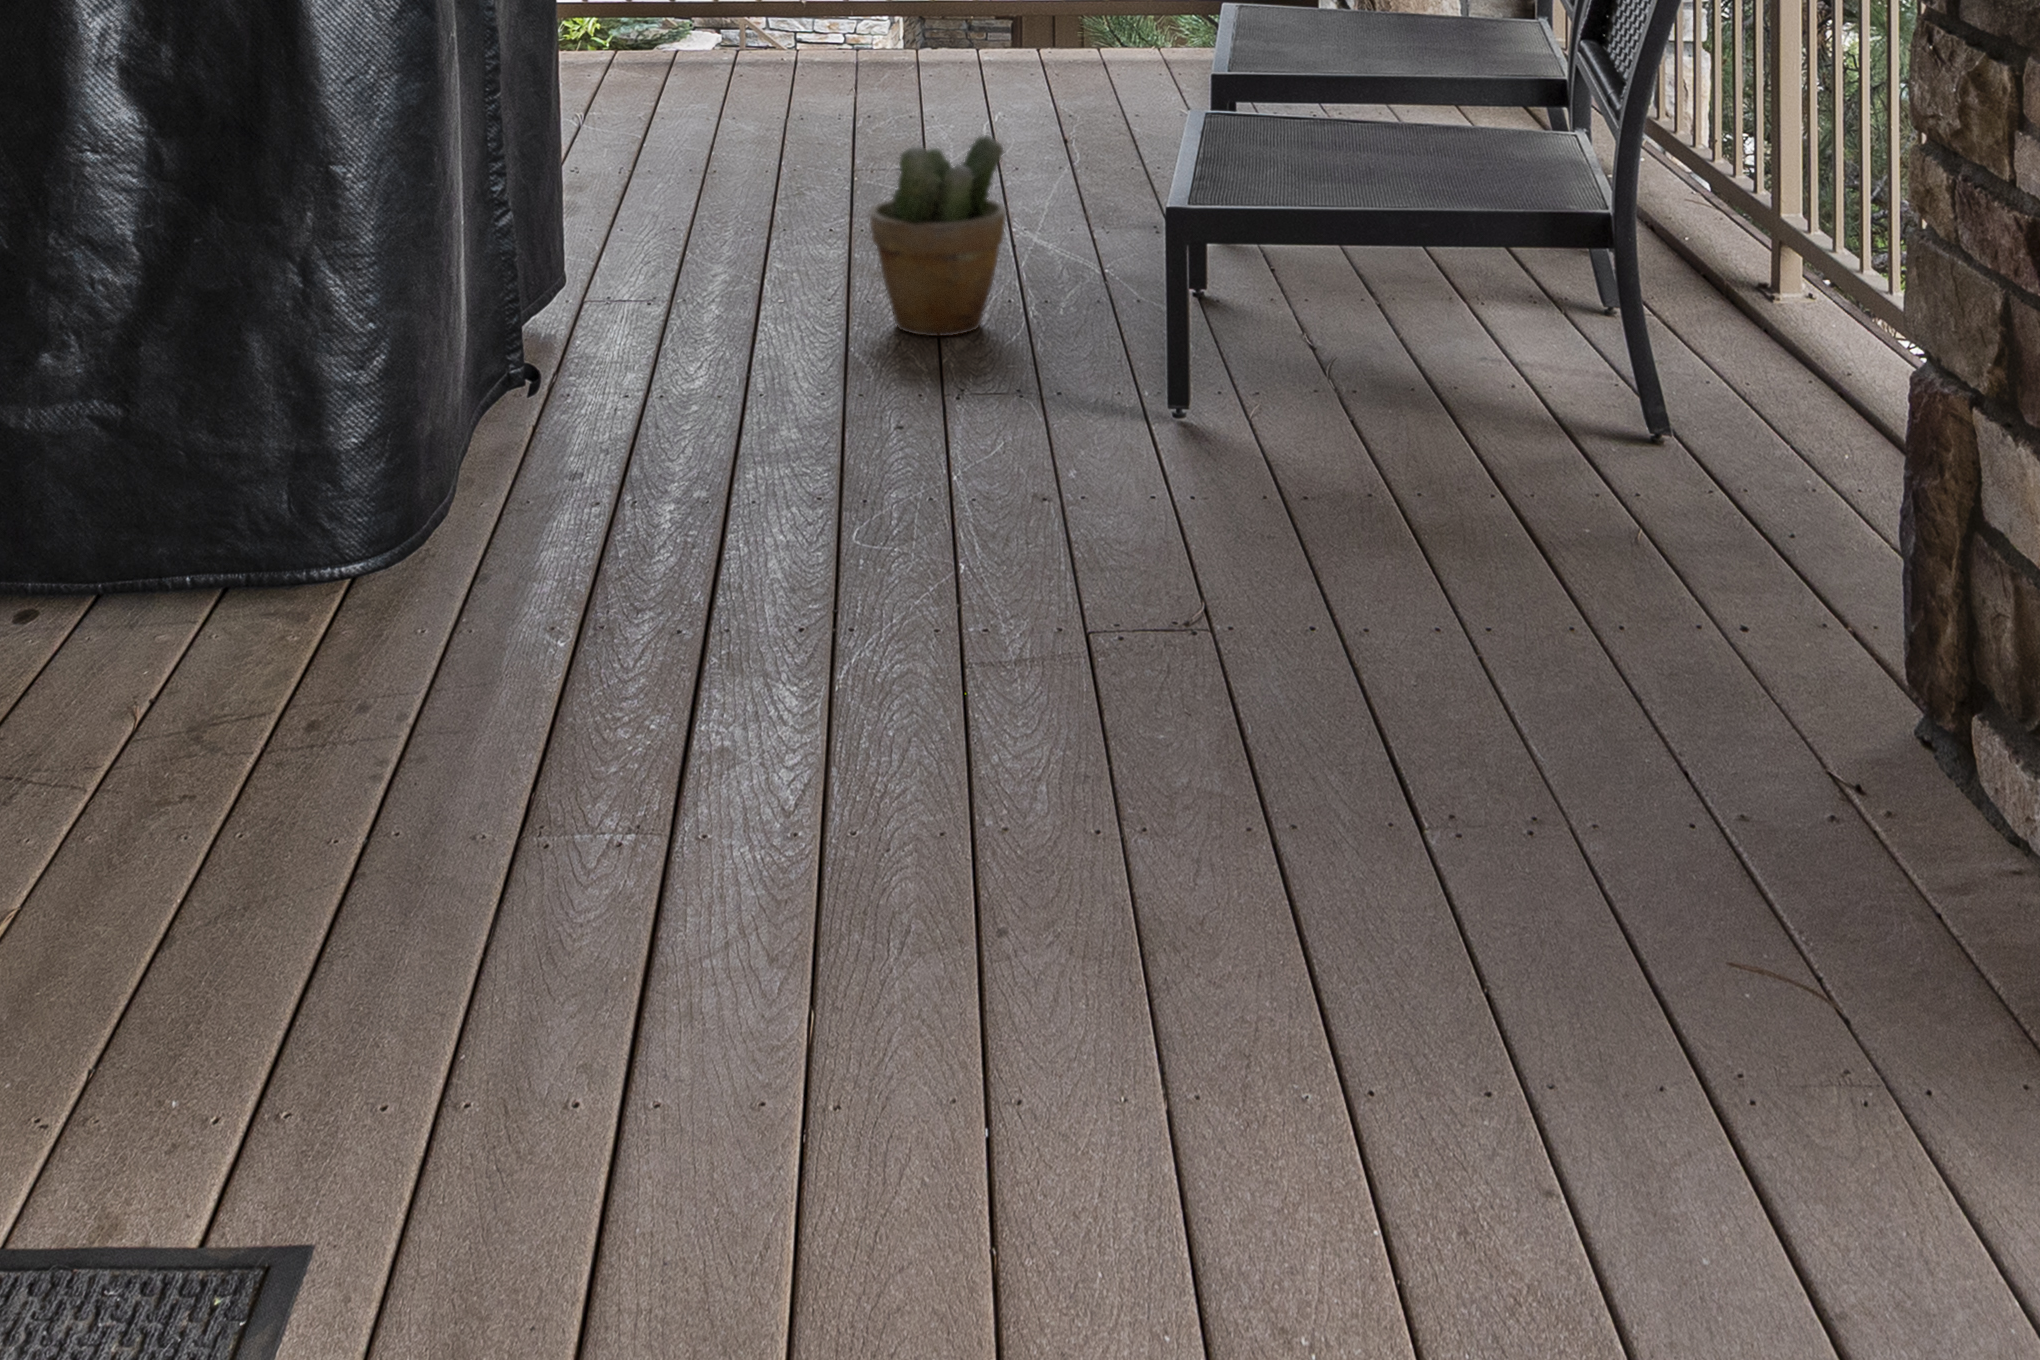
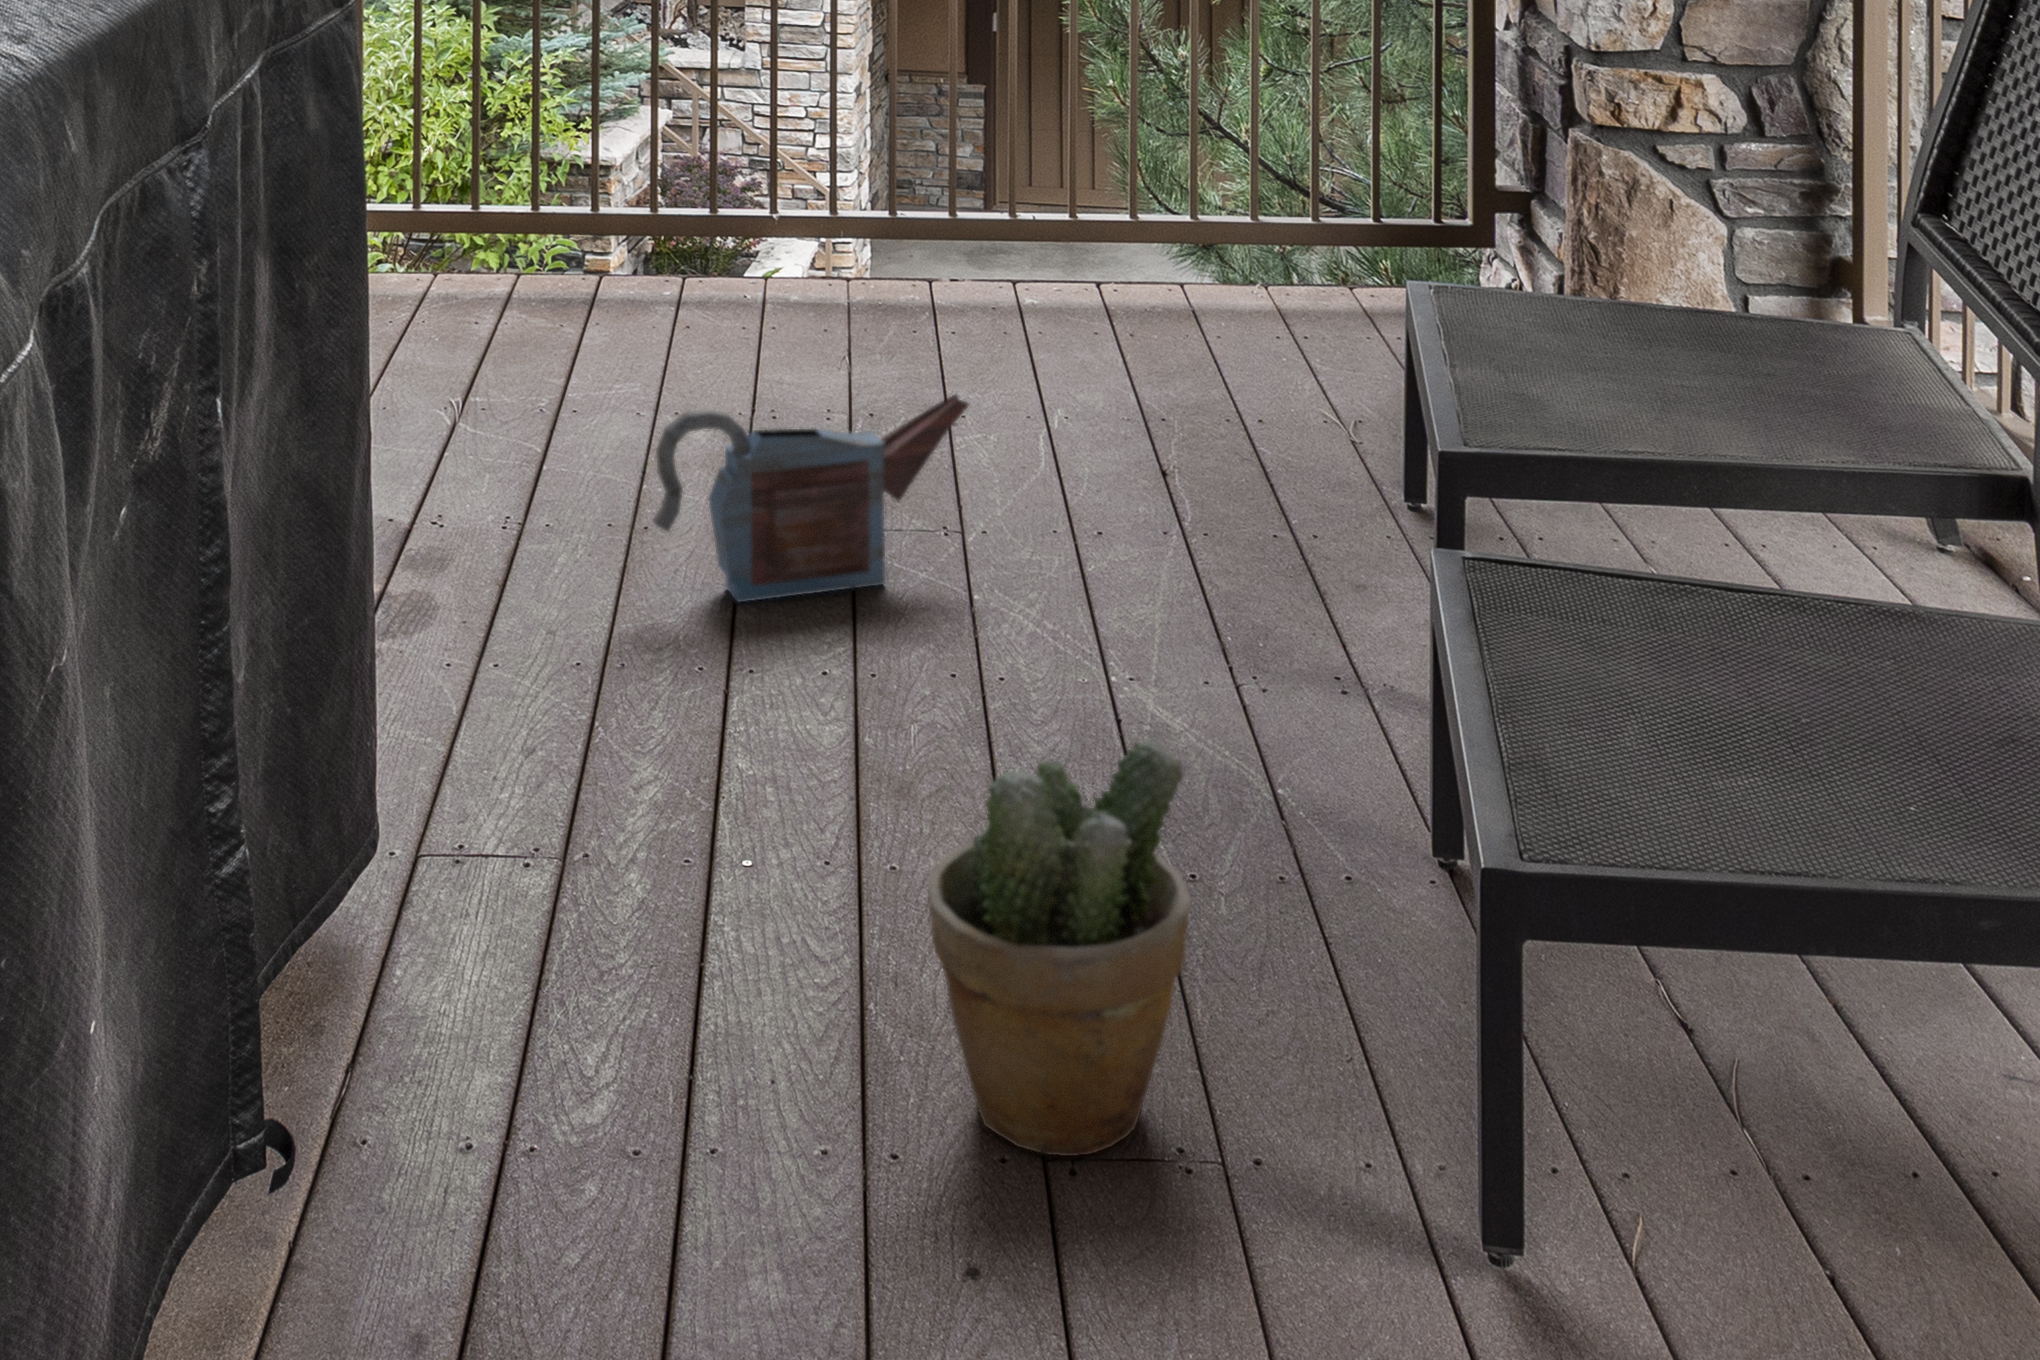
watering can: none [717,51,920,176] -> present [653,394,969,602]

